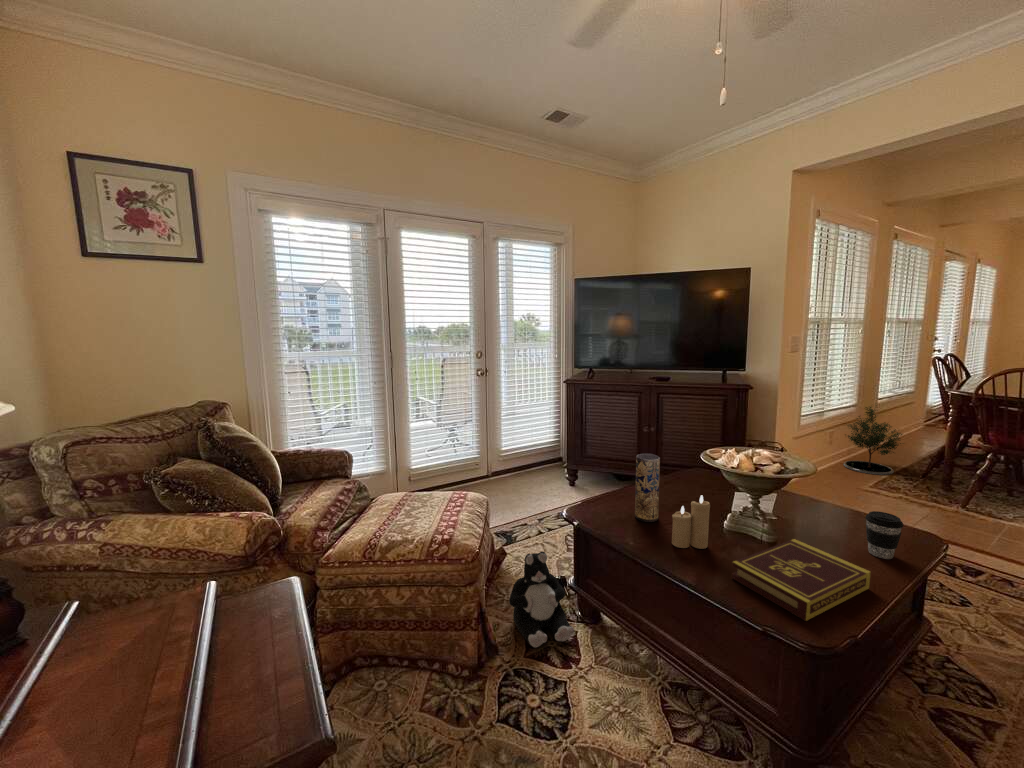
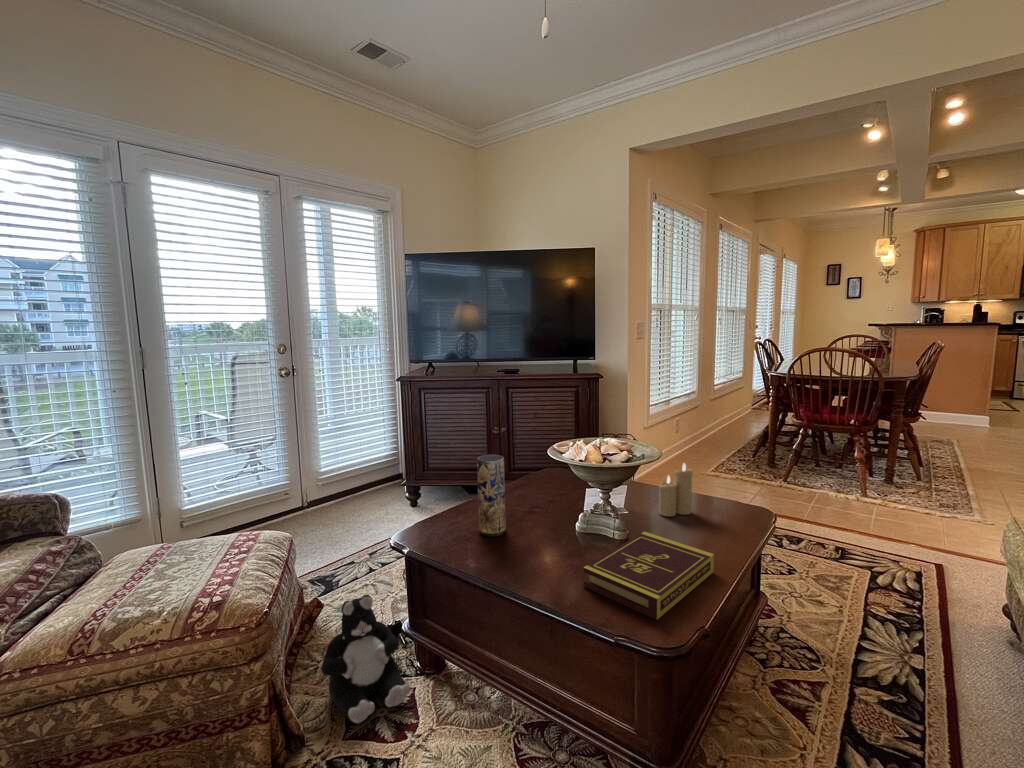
potted tree: present [843,407,902,475] -> none [688,387,739,459]
candle: present [672,495,710,549] -> present [658,463,693,517]
coffee cup: present [865,511,903,559] -> none [708,491,739,539]

